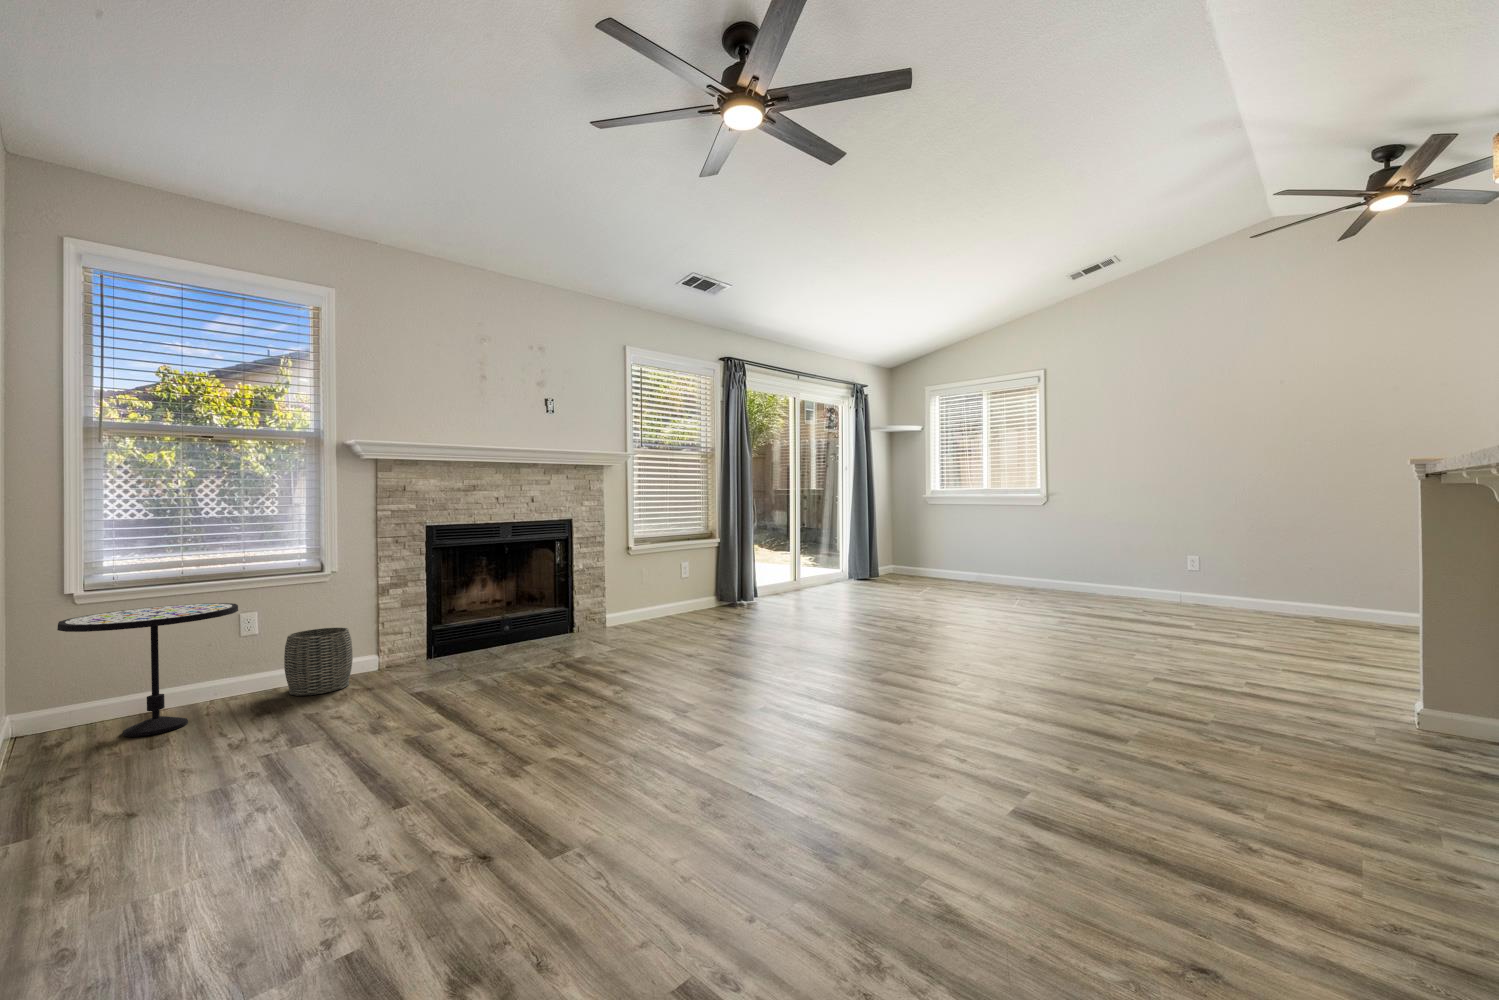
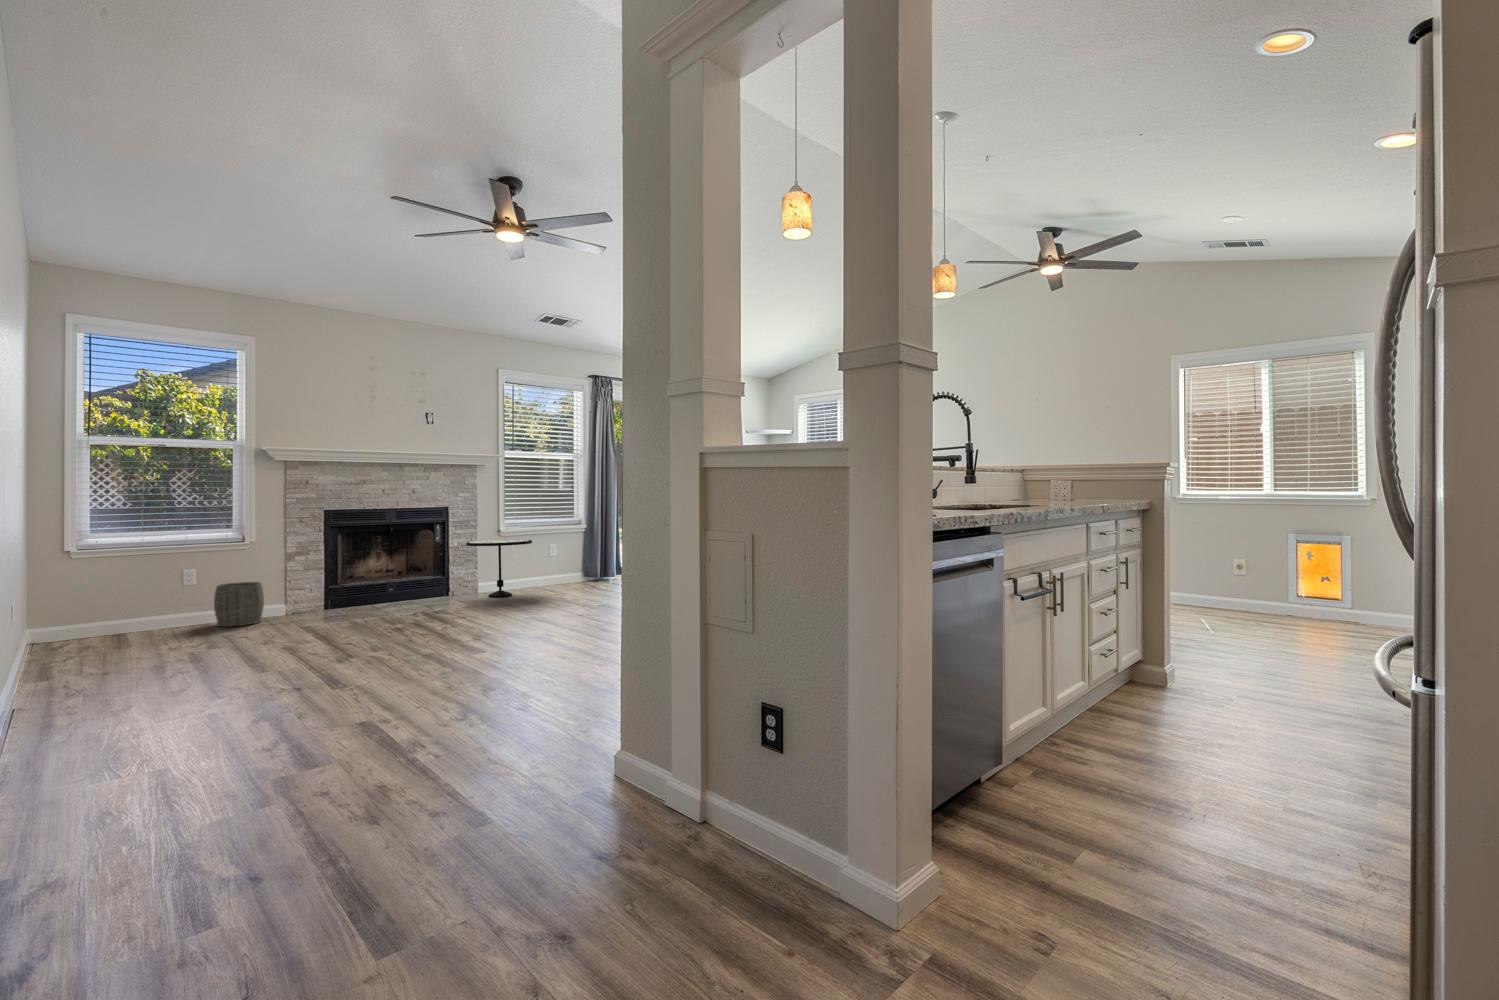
side table: present [57,603,238,737] -> present [466,540,532,597]

